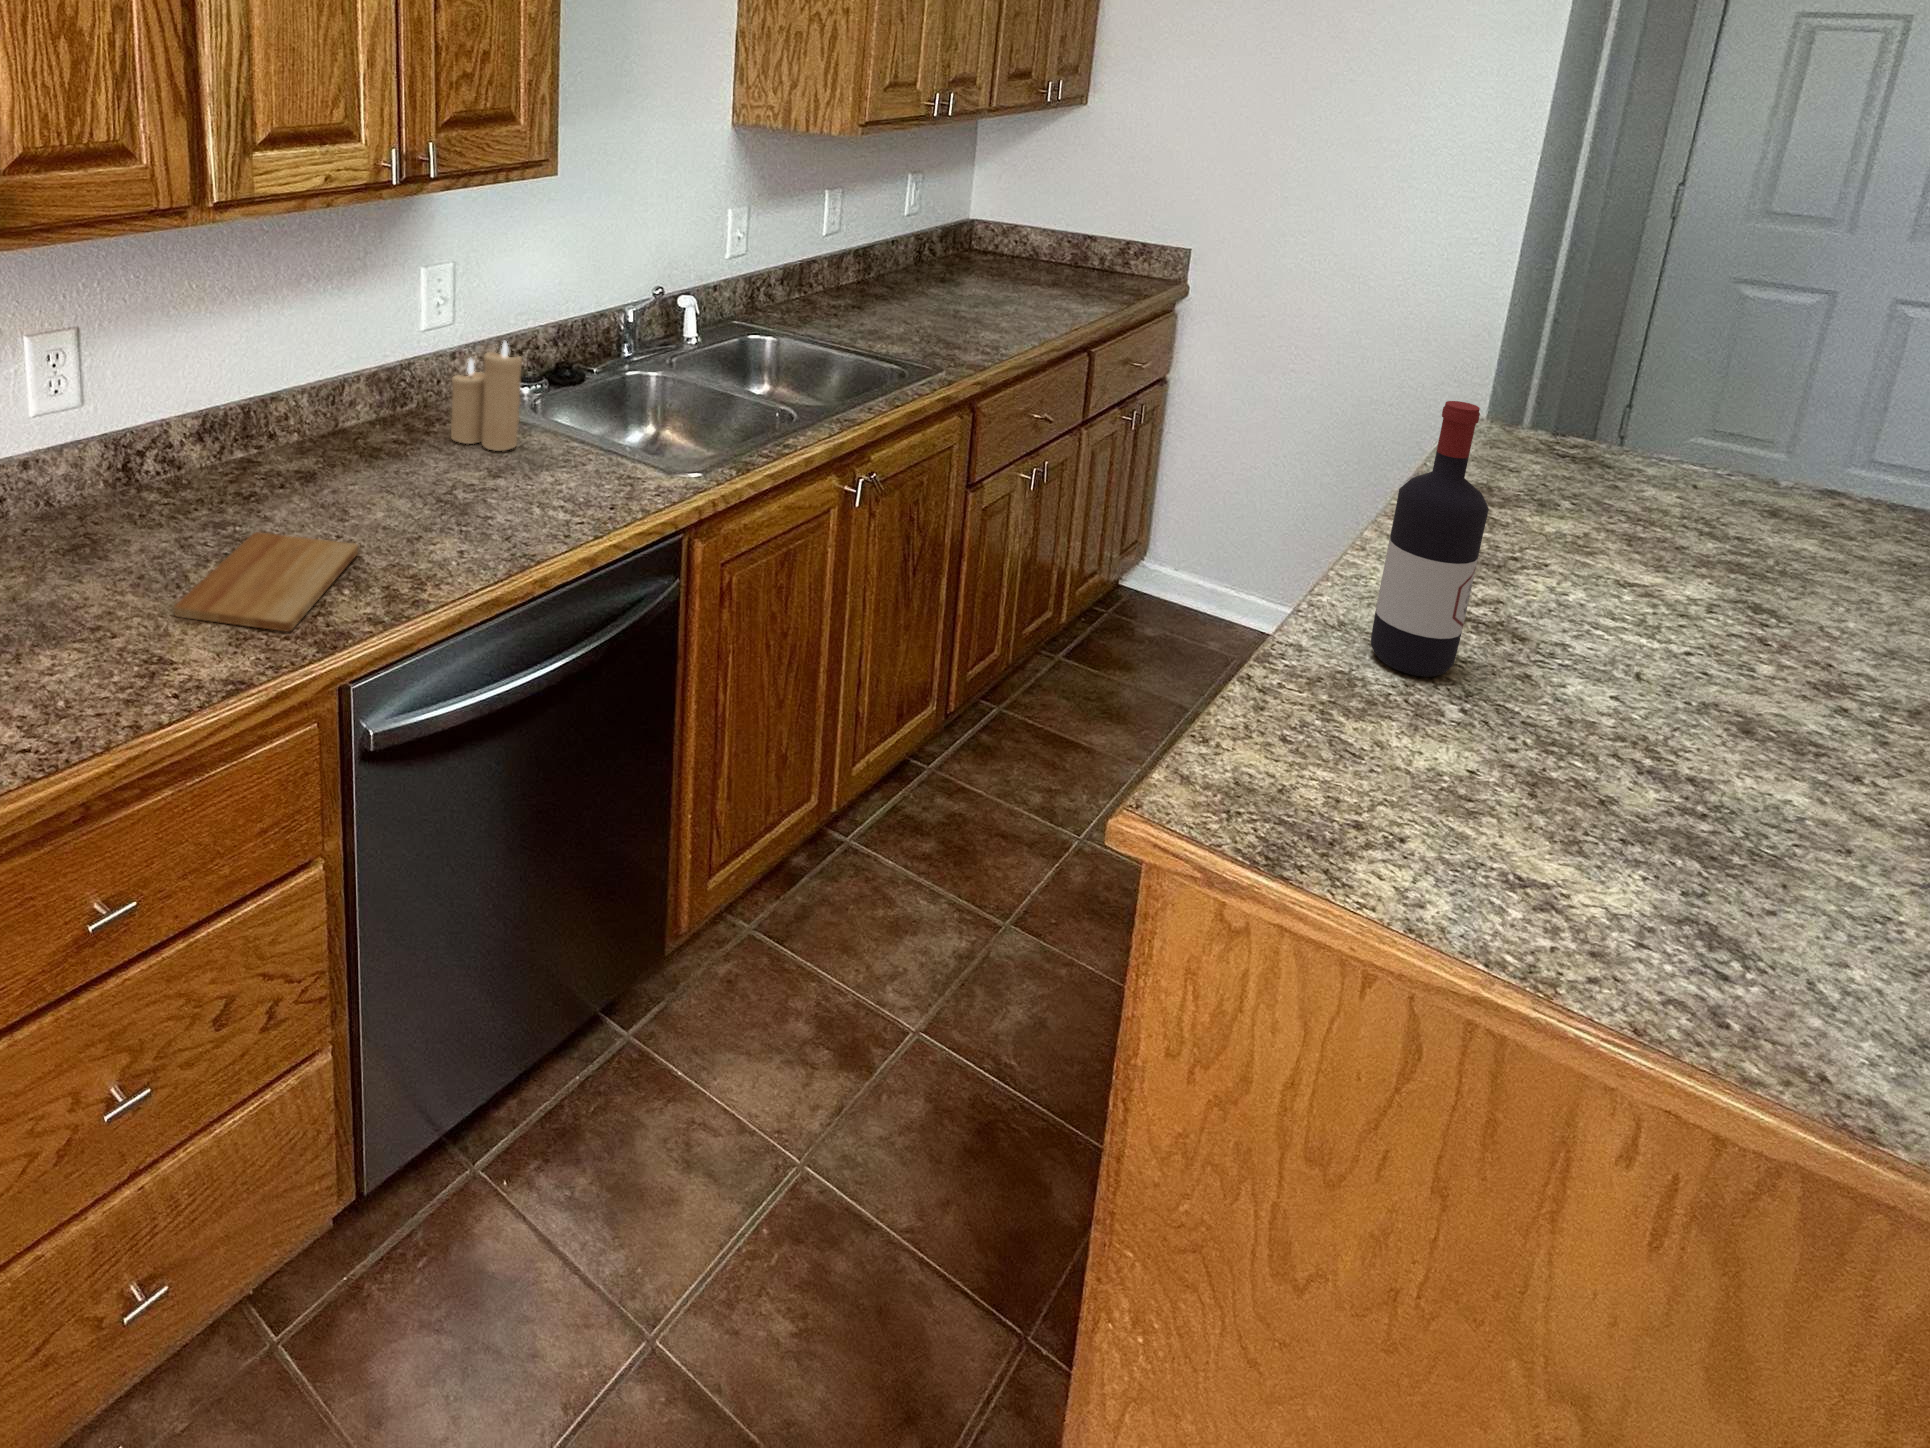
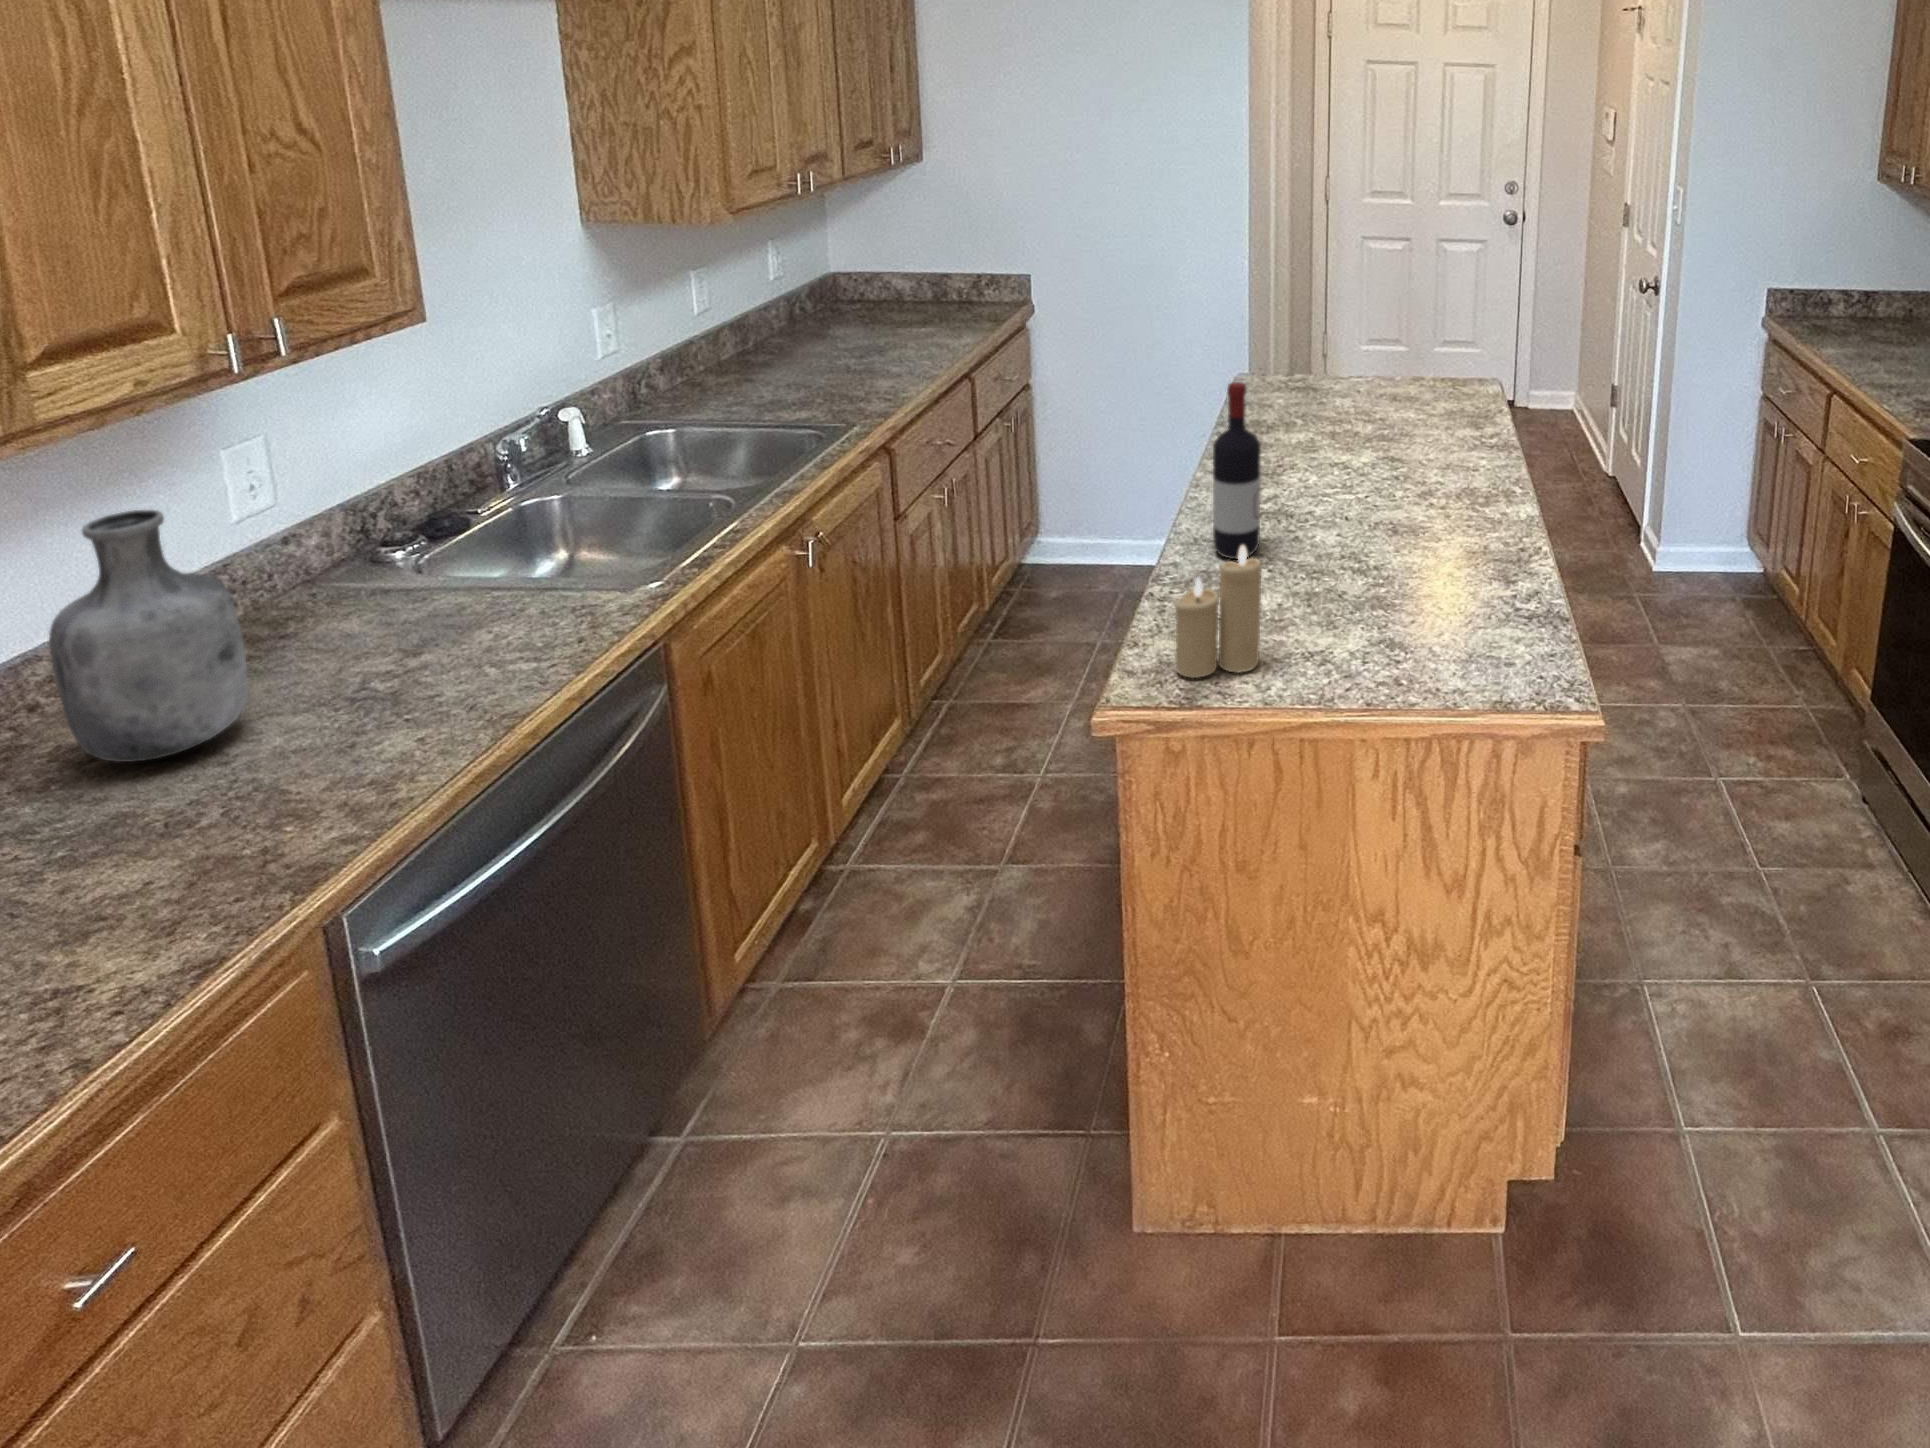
vase: none [261,290,373,501] -> present [49,510,248,762]
candle: present [451,341,522,451] -> present [1175,546,1262,678]
cutting board: present [174,532,358,632] -> none [37,775,280,942]

